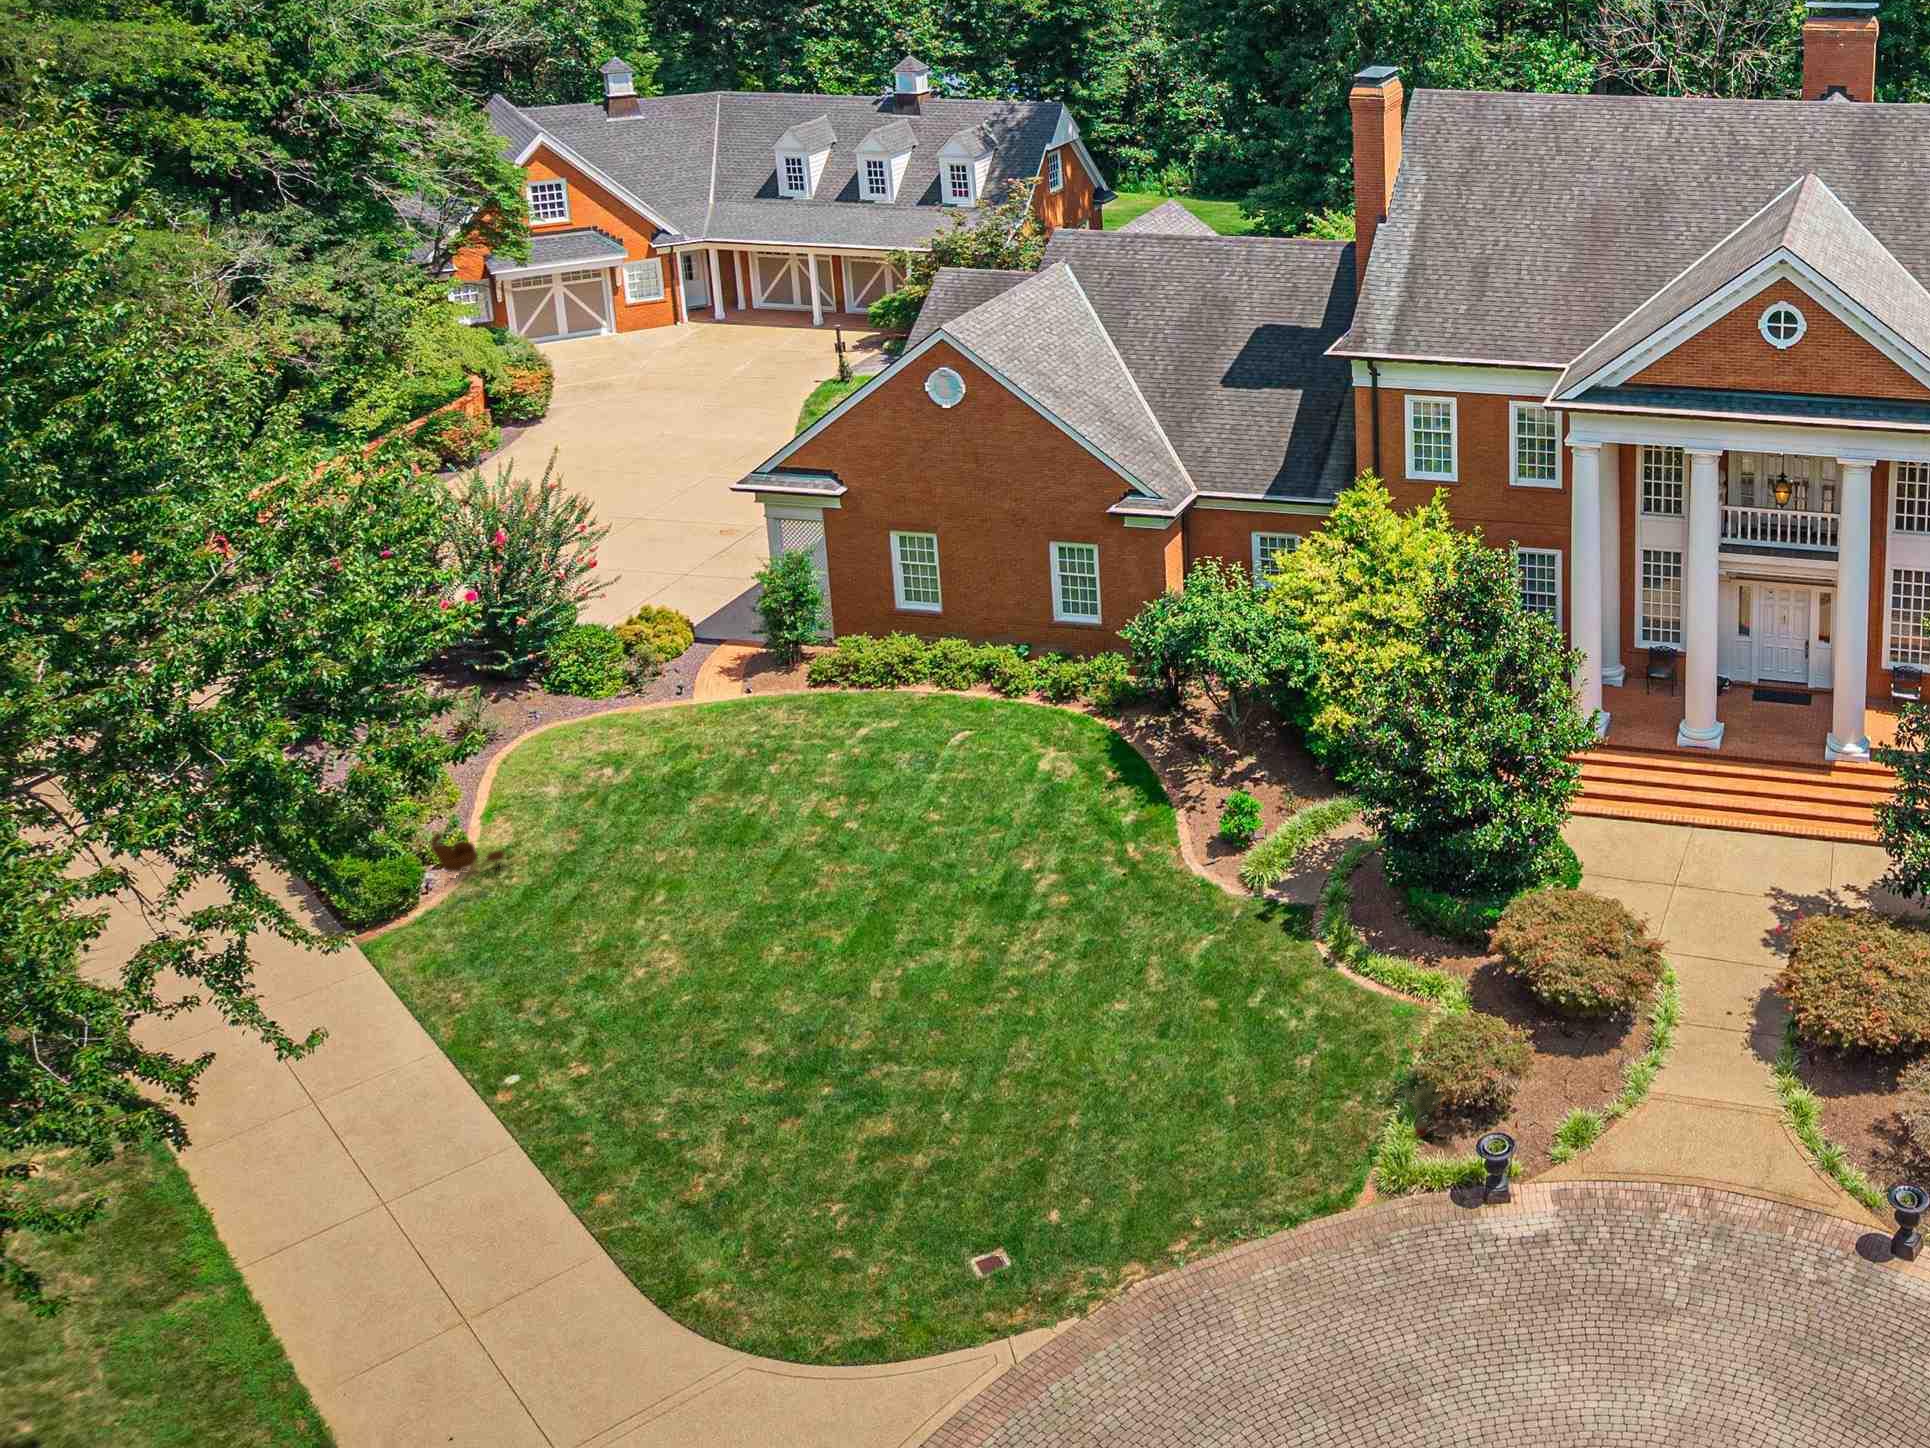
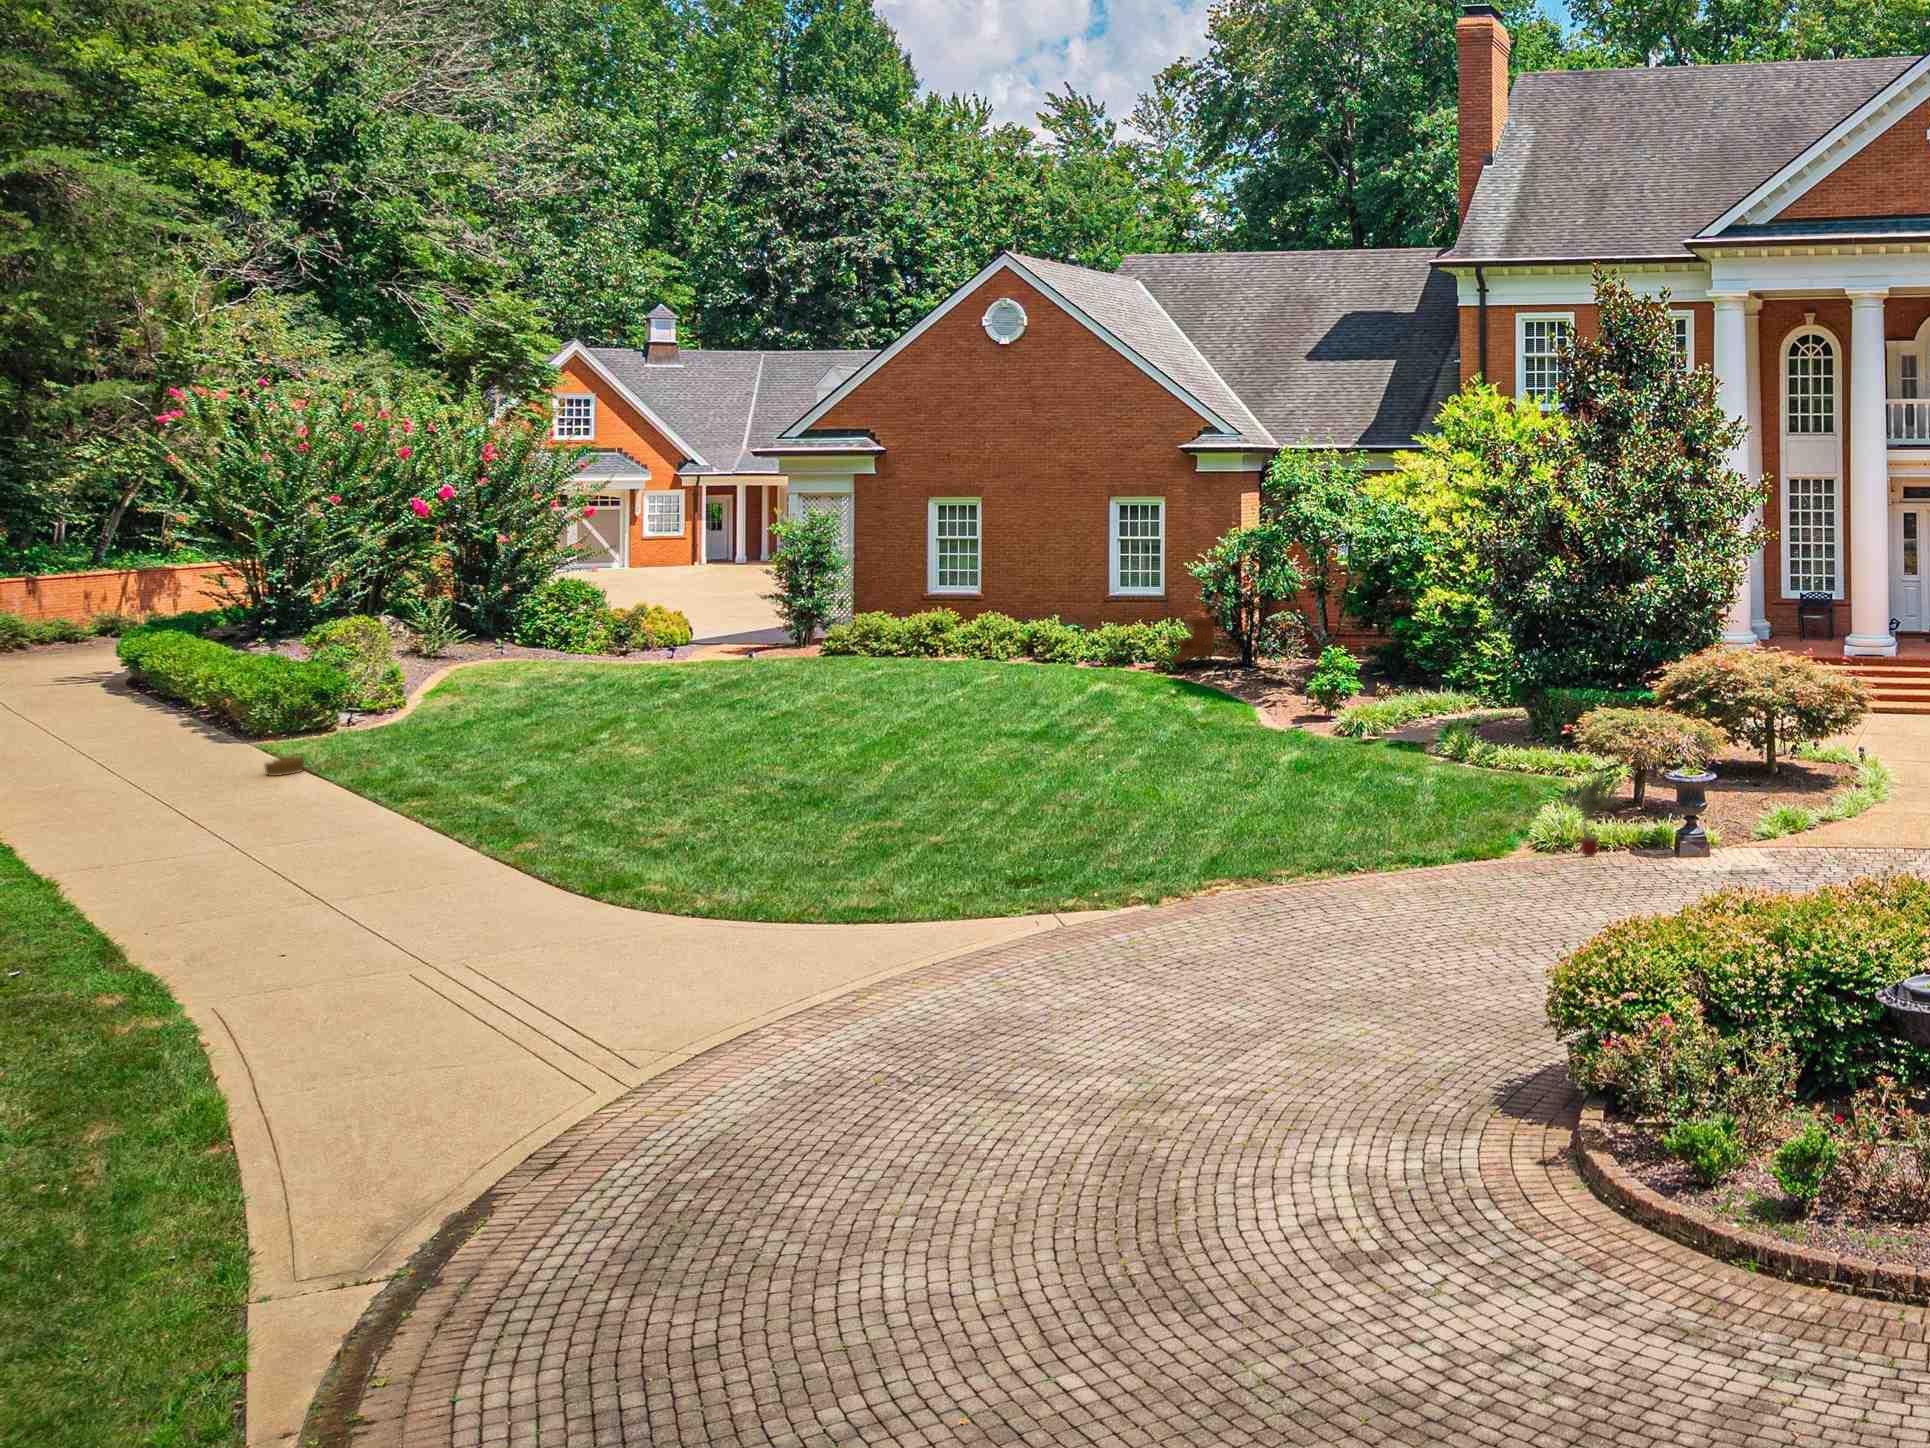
lounge chair: present [431,834,504,874] -> present [1171,618,1215,674]
woven basket: none [389,903,423,940] -> present [264,743,304,776]

